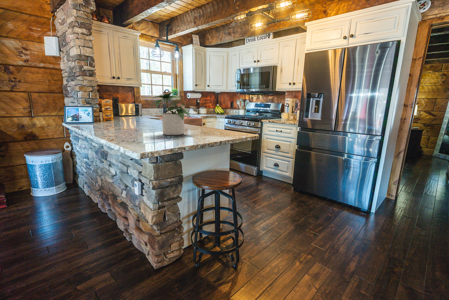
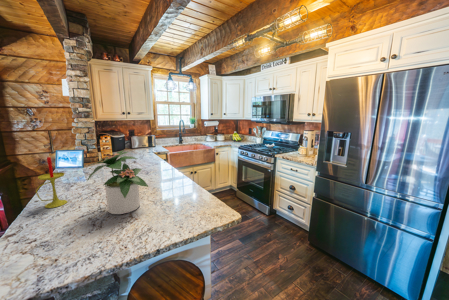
candle: none [103,94,121,135] -> present [36,157,67,208]

